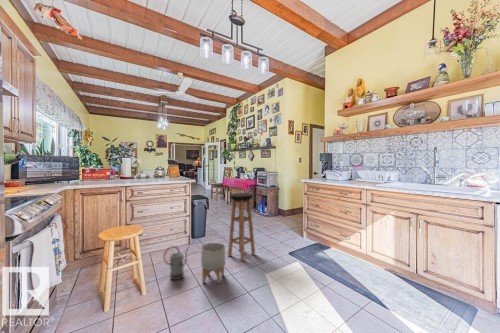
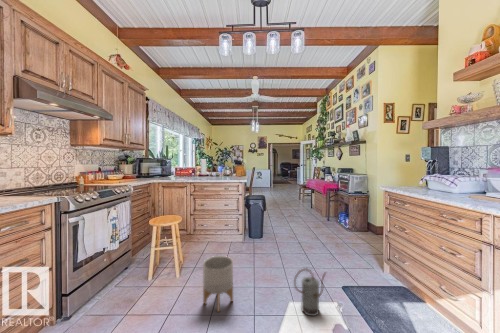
bar stool: present [228,193,255,261] -> none [260,197,294,287]
watering can: present [164,246,188,280] -> present [294,269,325,316]

